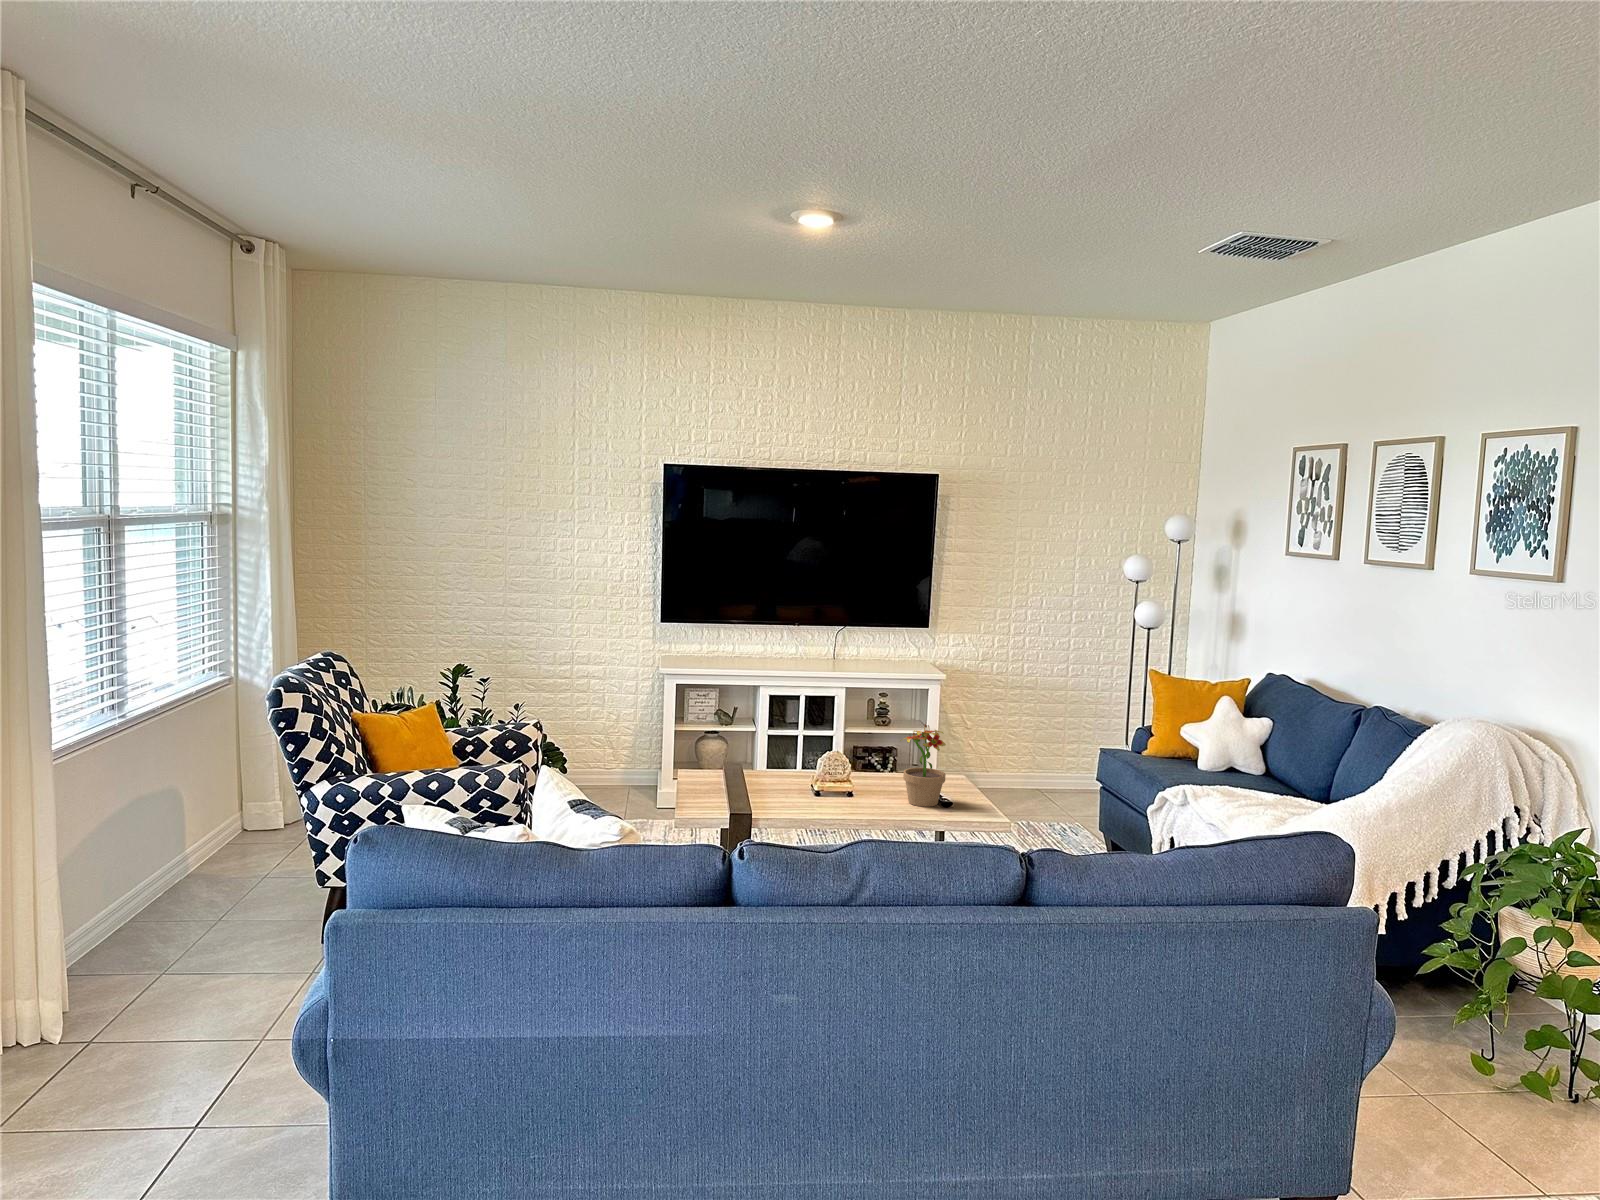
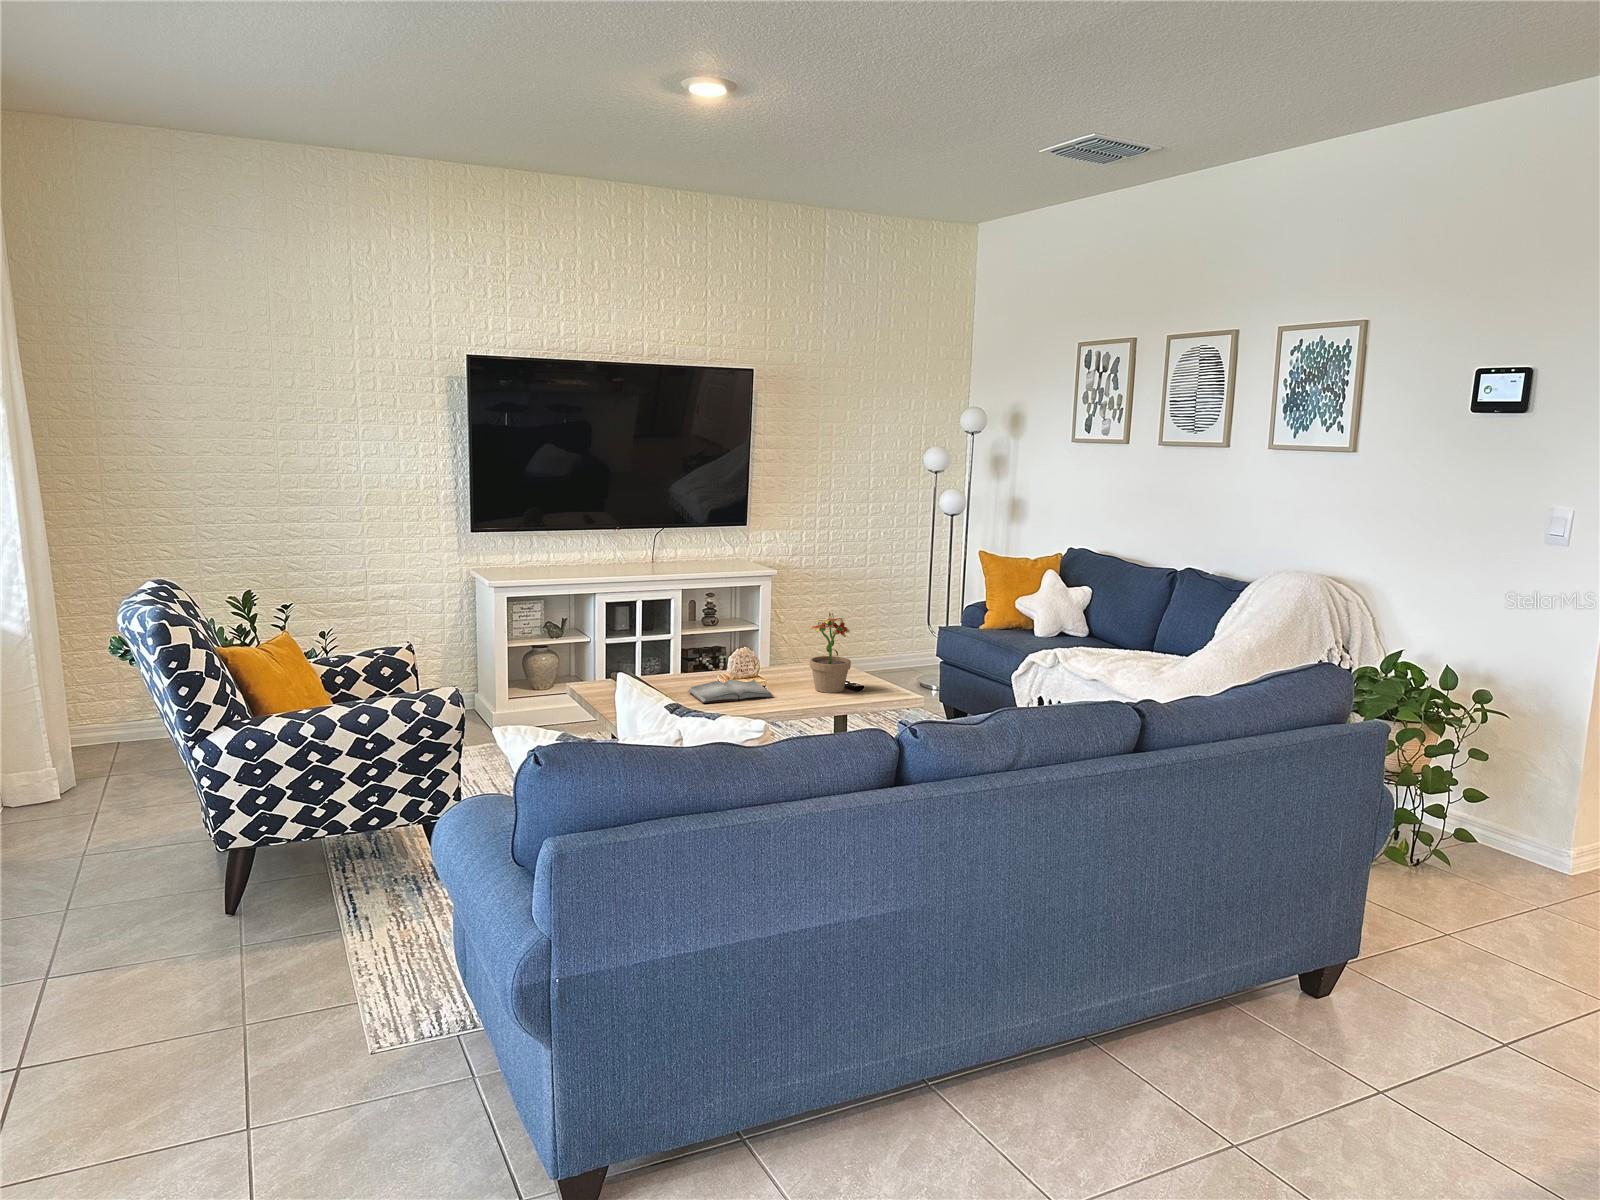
hardback book: none [783,783,860,805] -> present [688,680,774,703]

